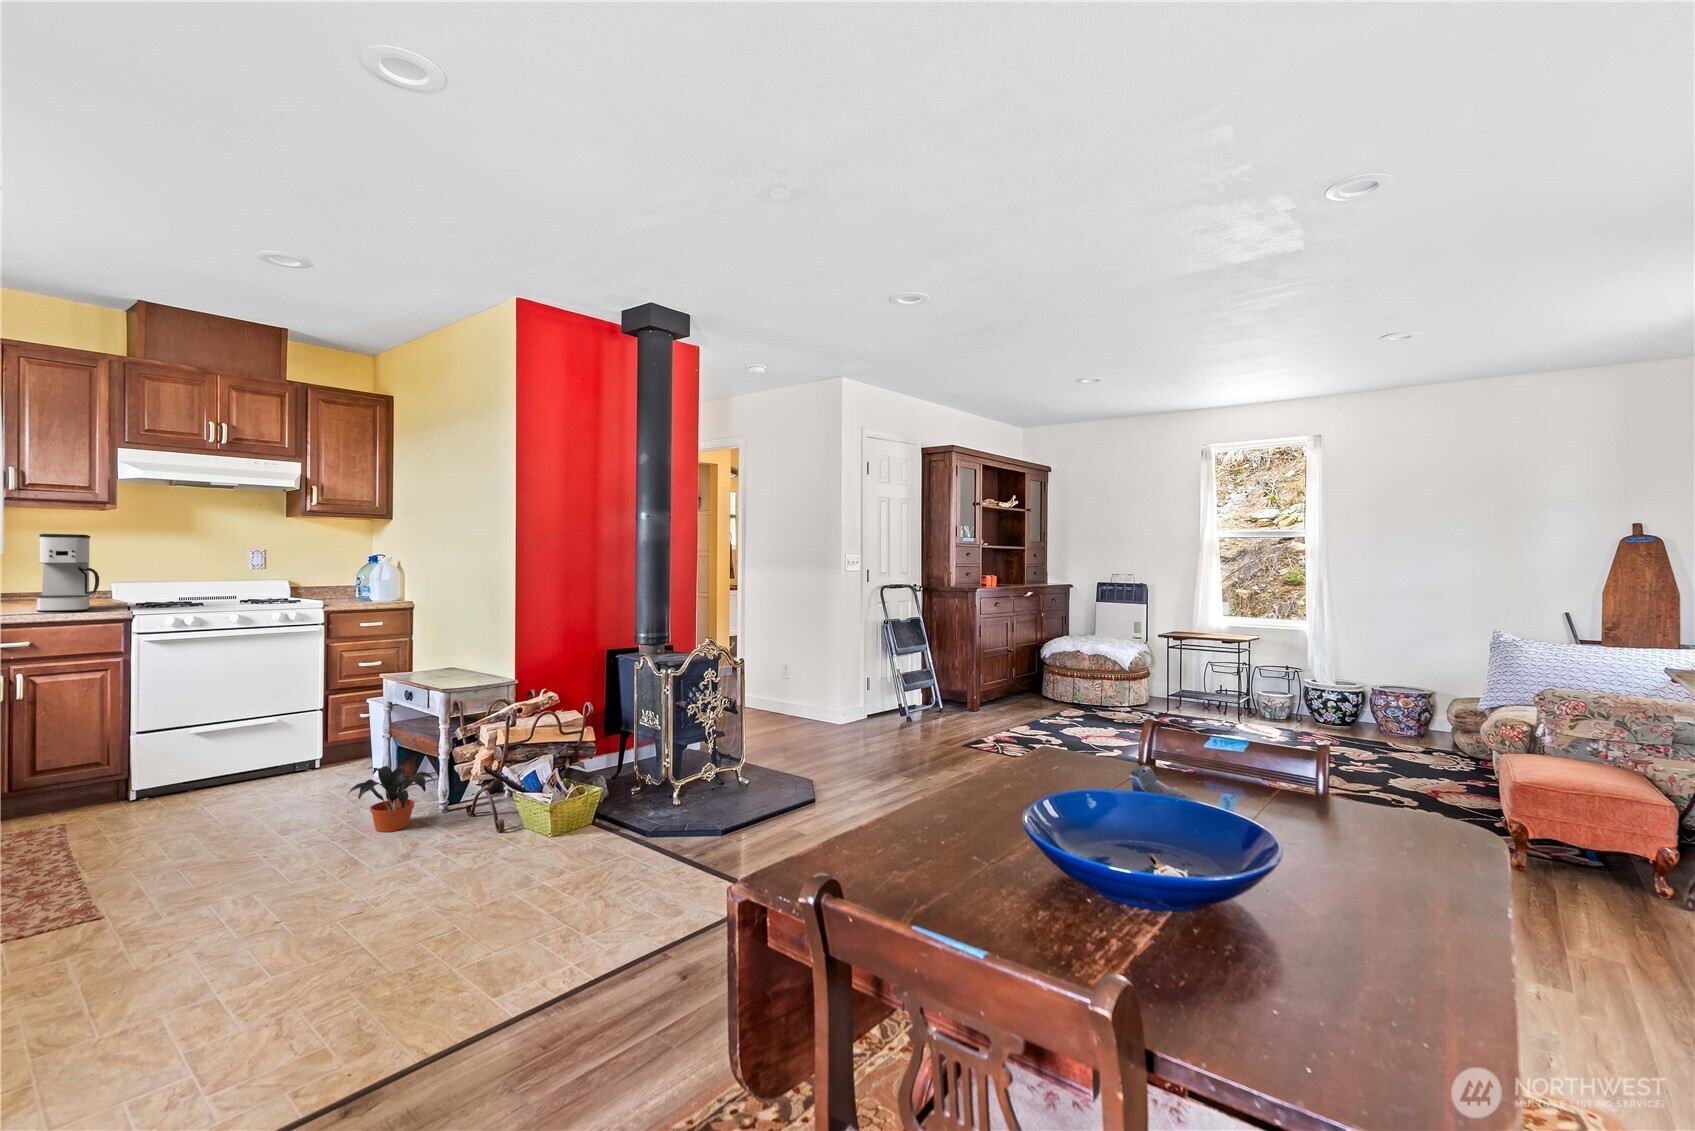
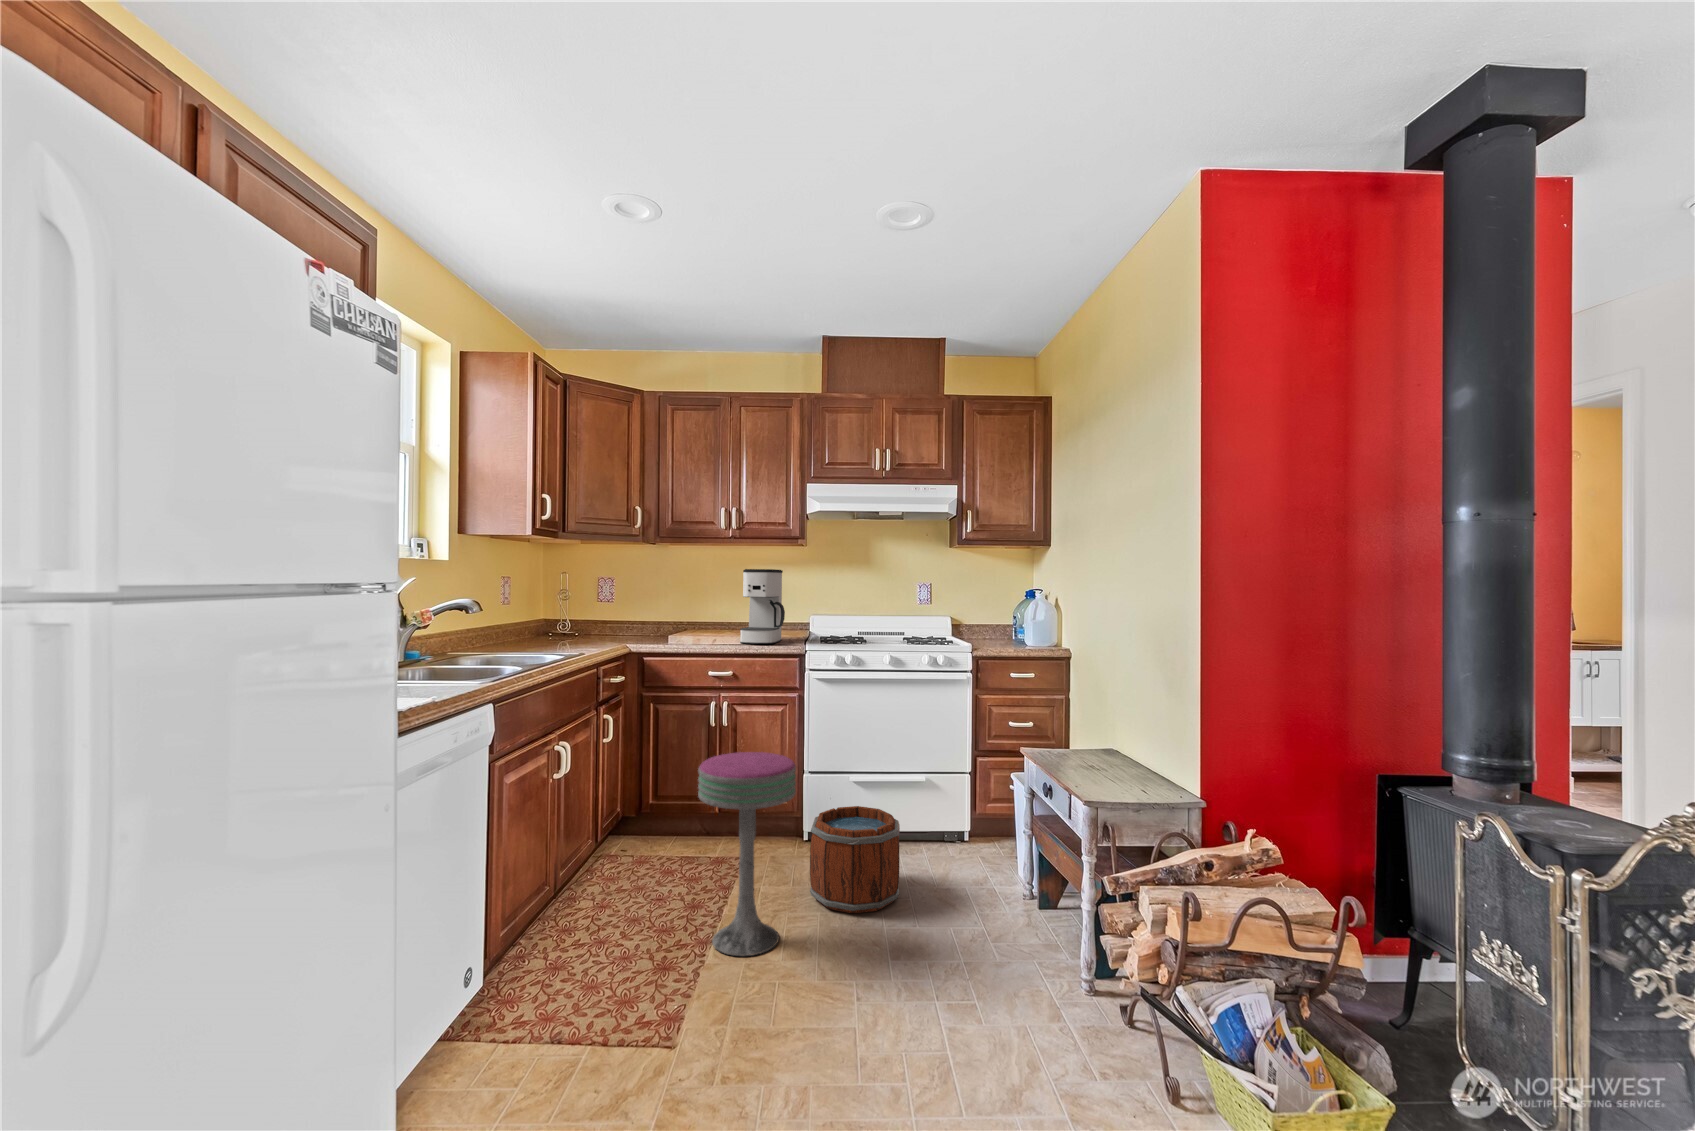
bar stool: none [67,697,182,868] -> present [698,752,796,956]
bucket: none [175,741,274,825] -> present [810,806,900,913]
potted plant: present [348,766,434,832] -> none [953,903,1072,1020]

